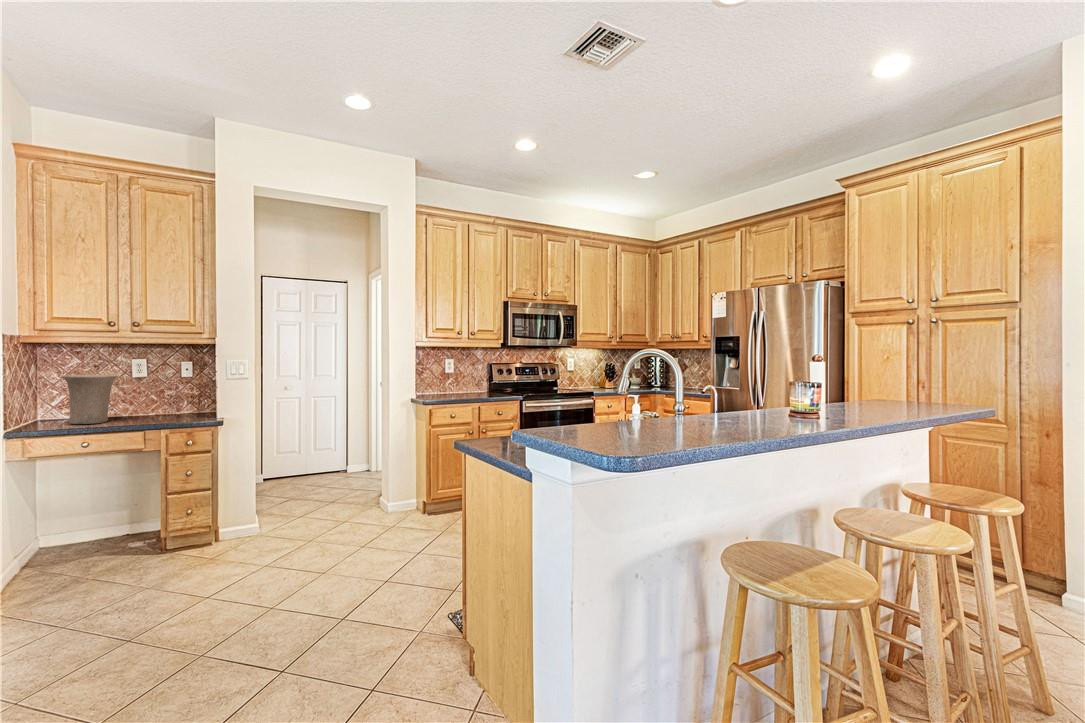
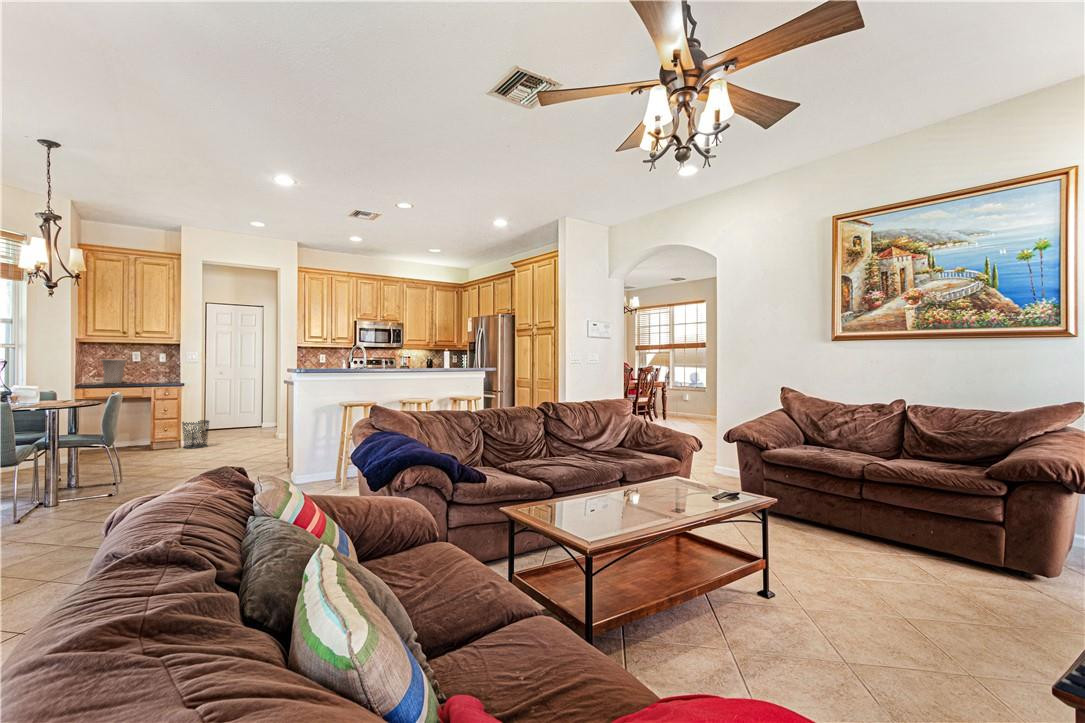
waste bin: none [219,489,272,550] -> present [182,420,210,448]

